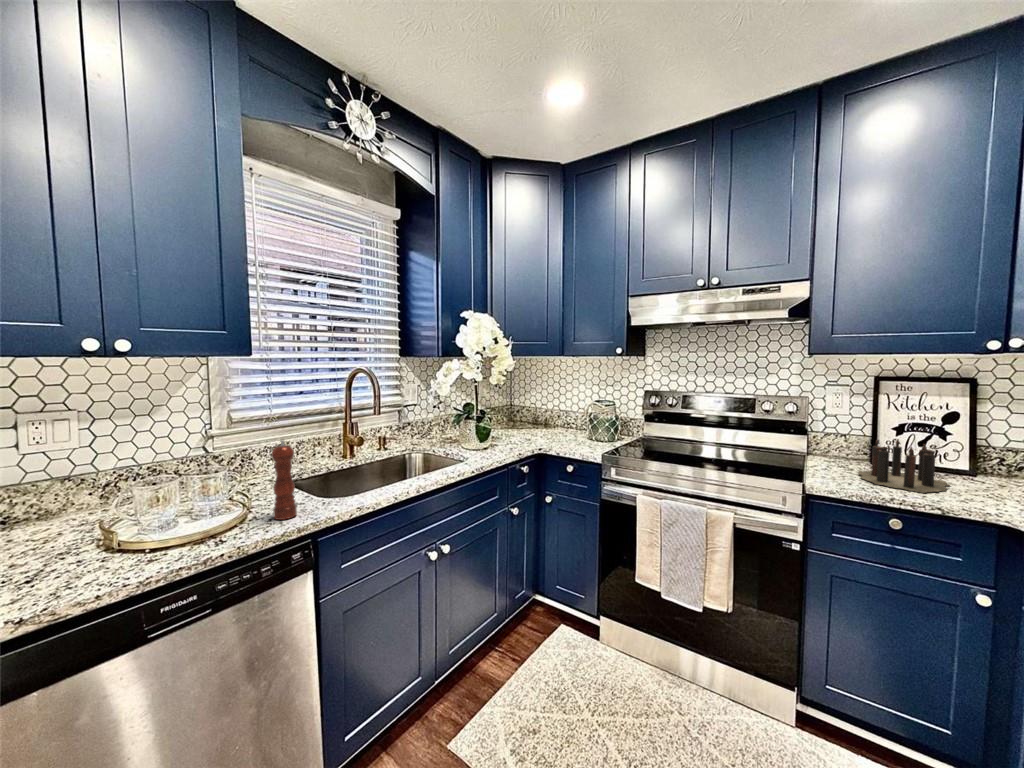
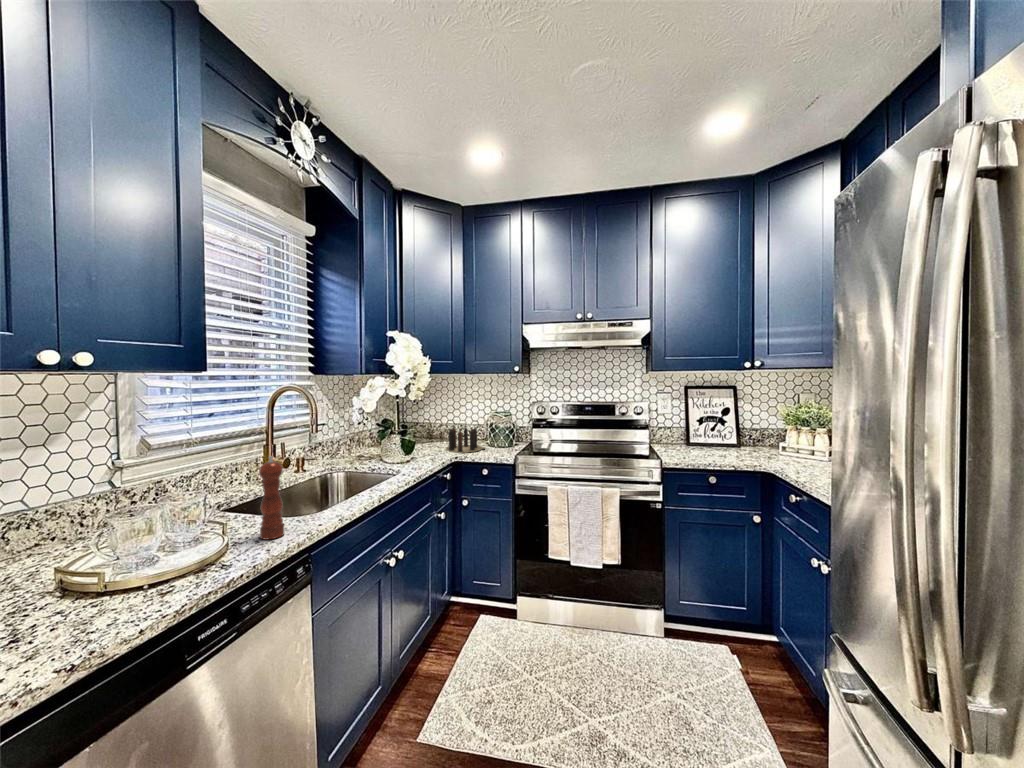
candle: present [858,439,950,493] -> present [446,425,485,453]

